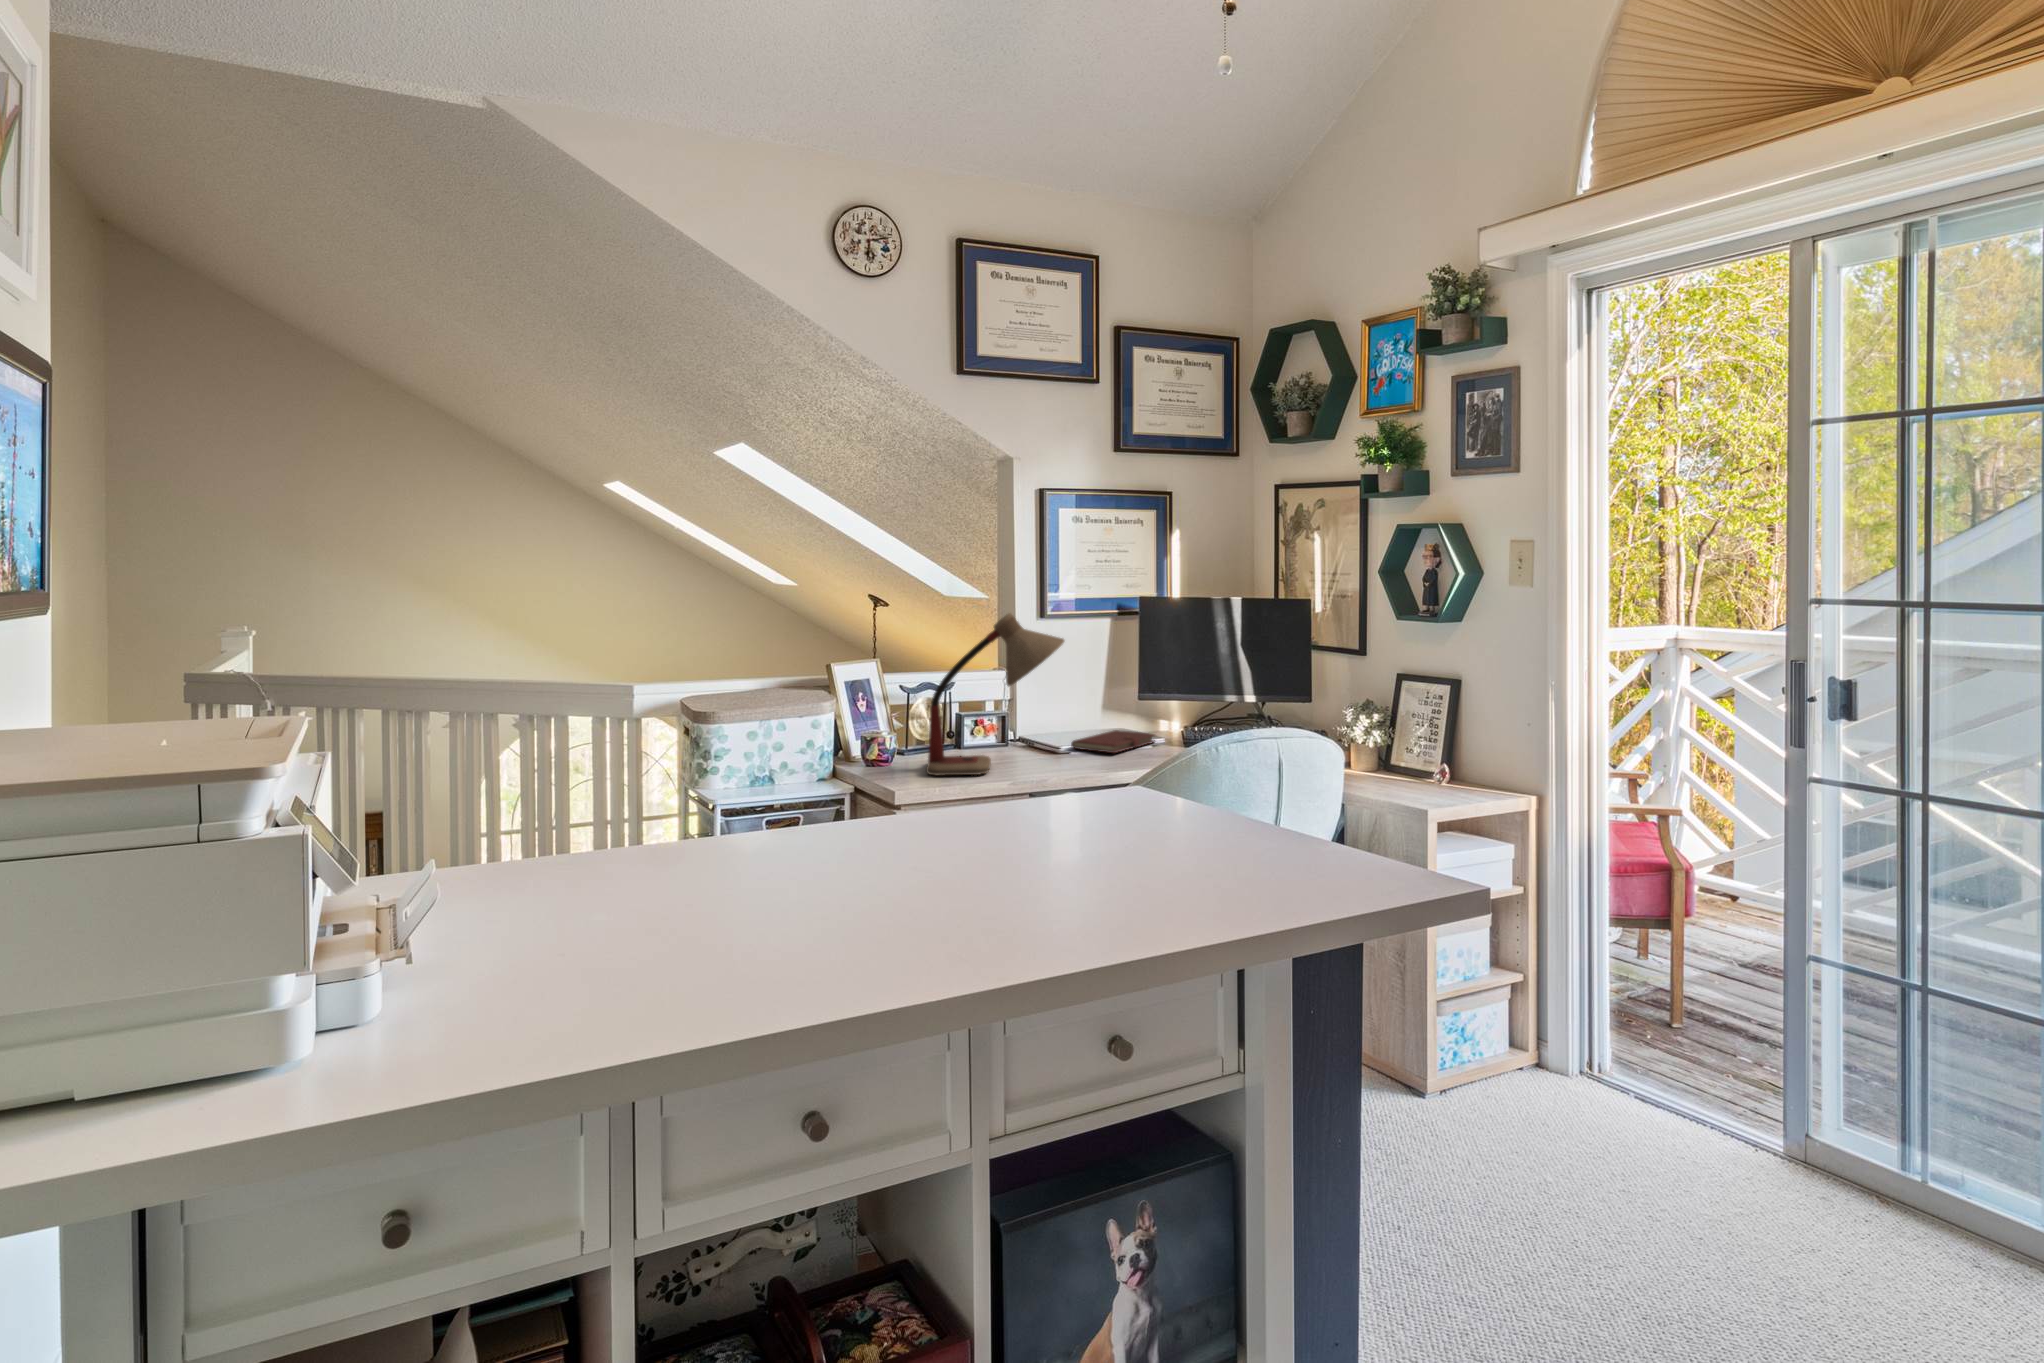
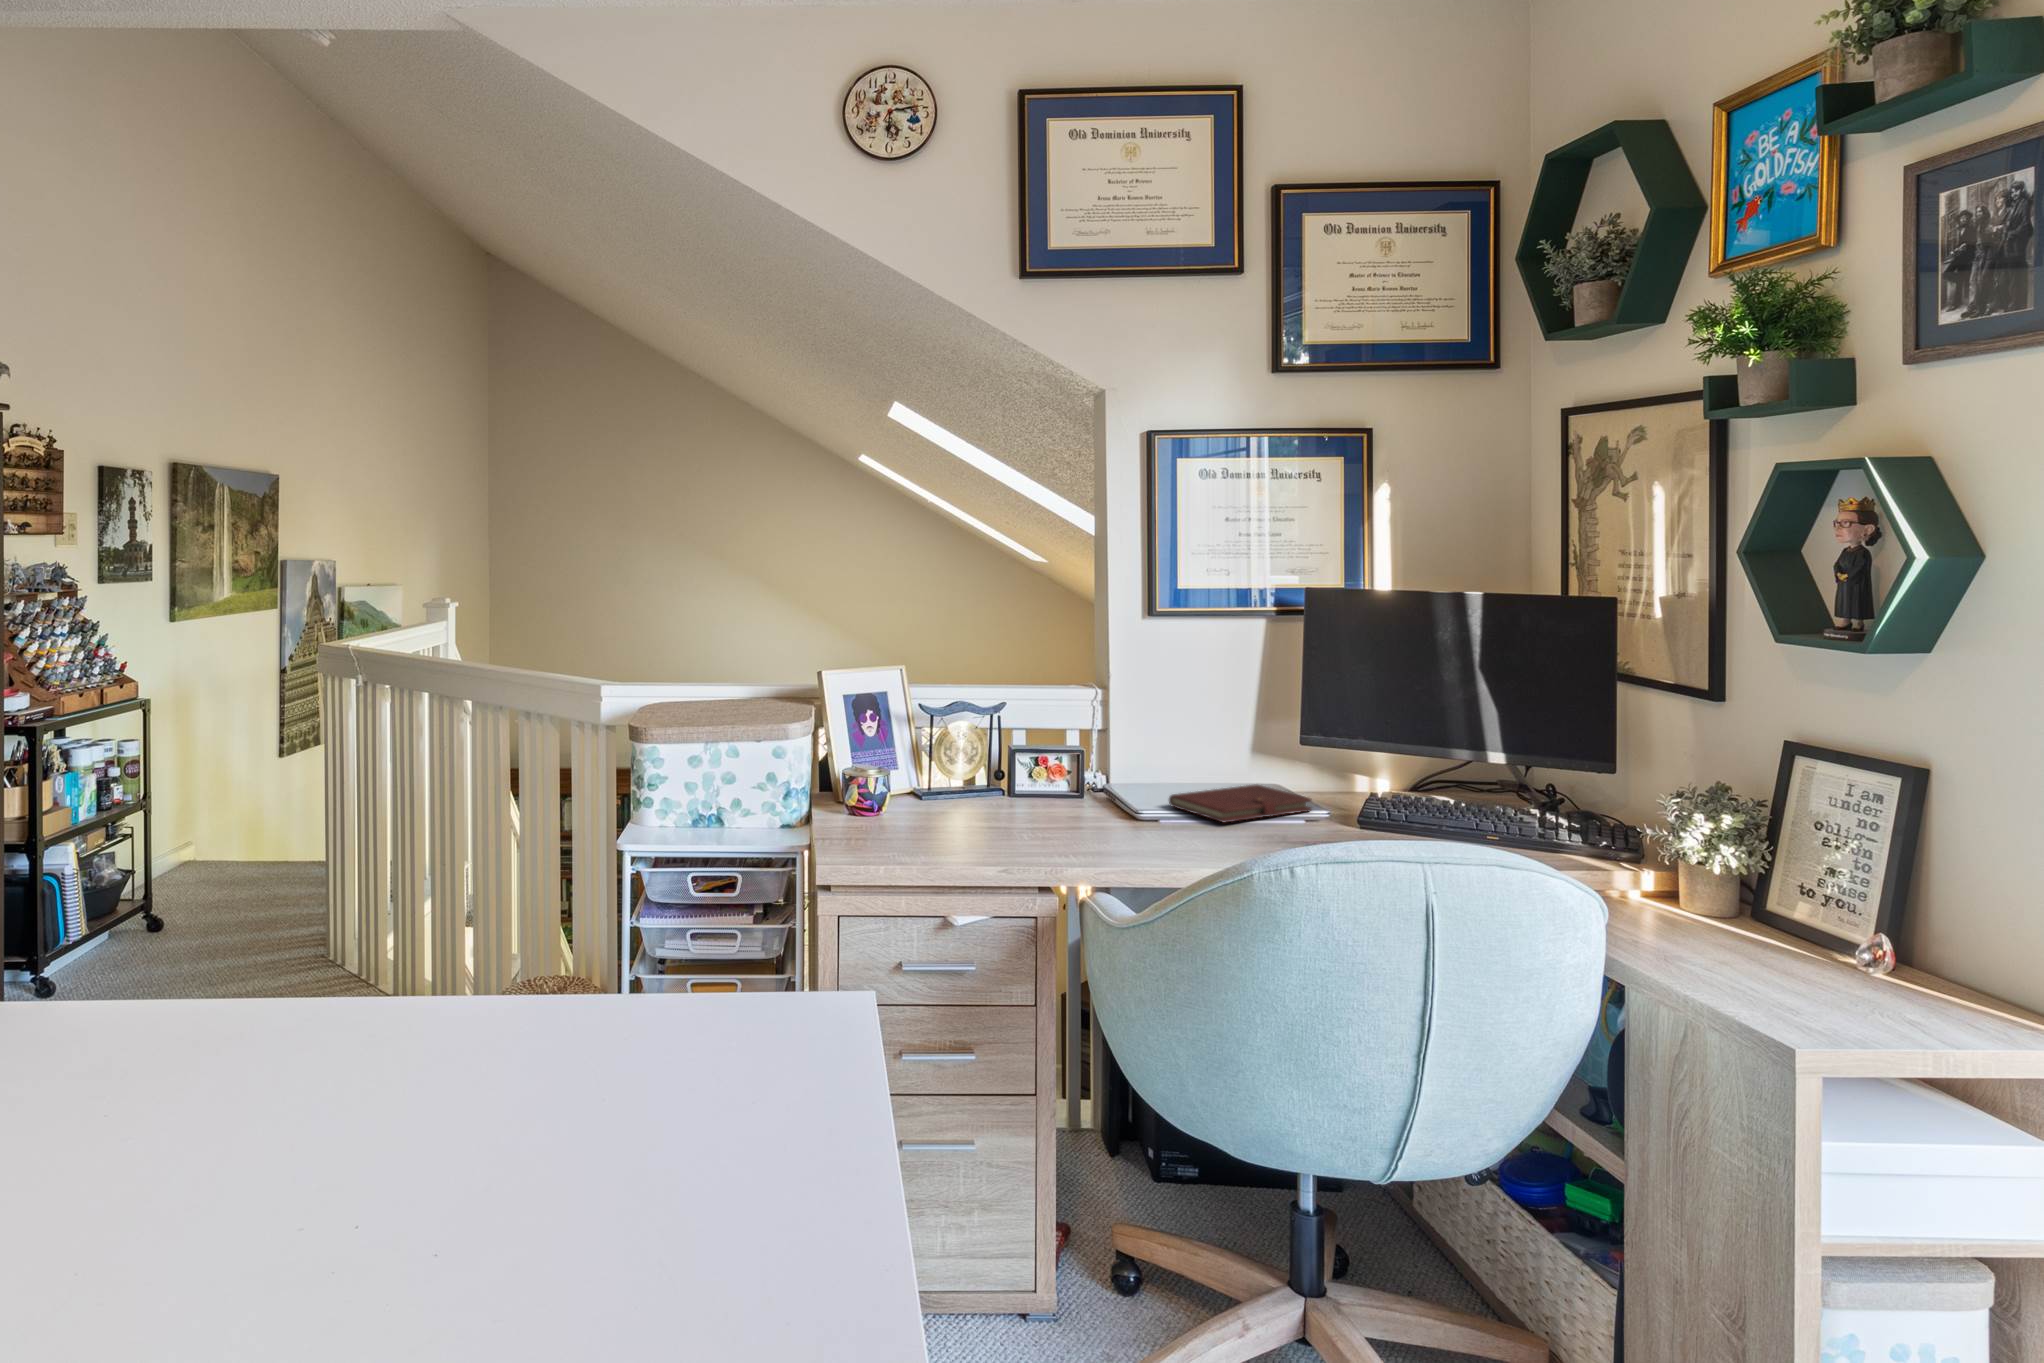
desk lamp: present [926,613,1064,775] -> none [928,605,1129,832]

